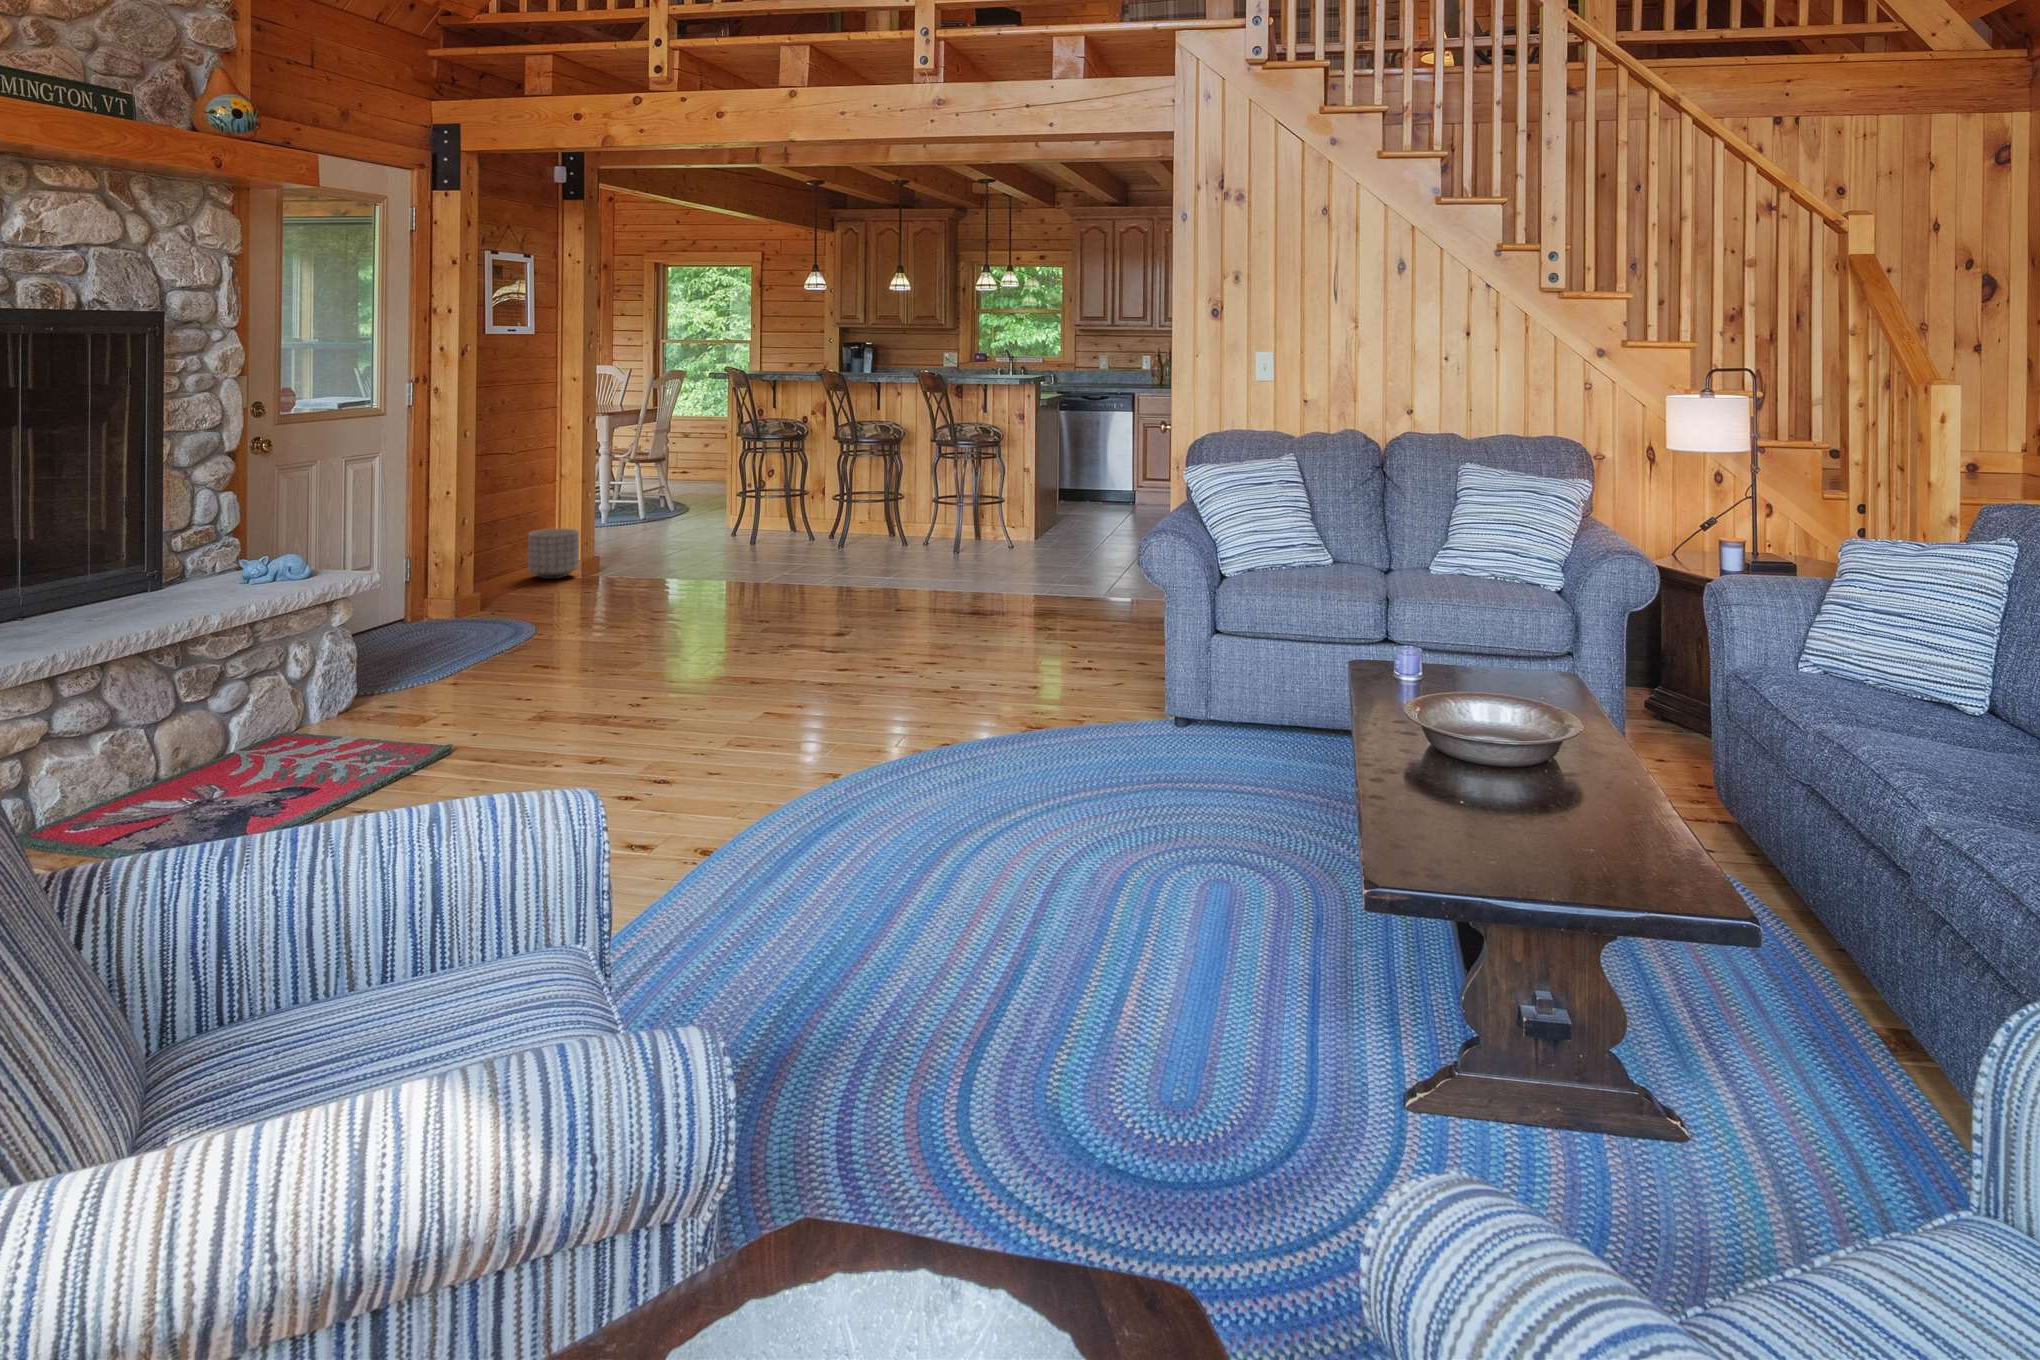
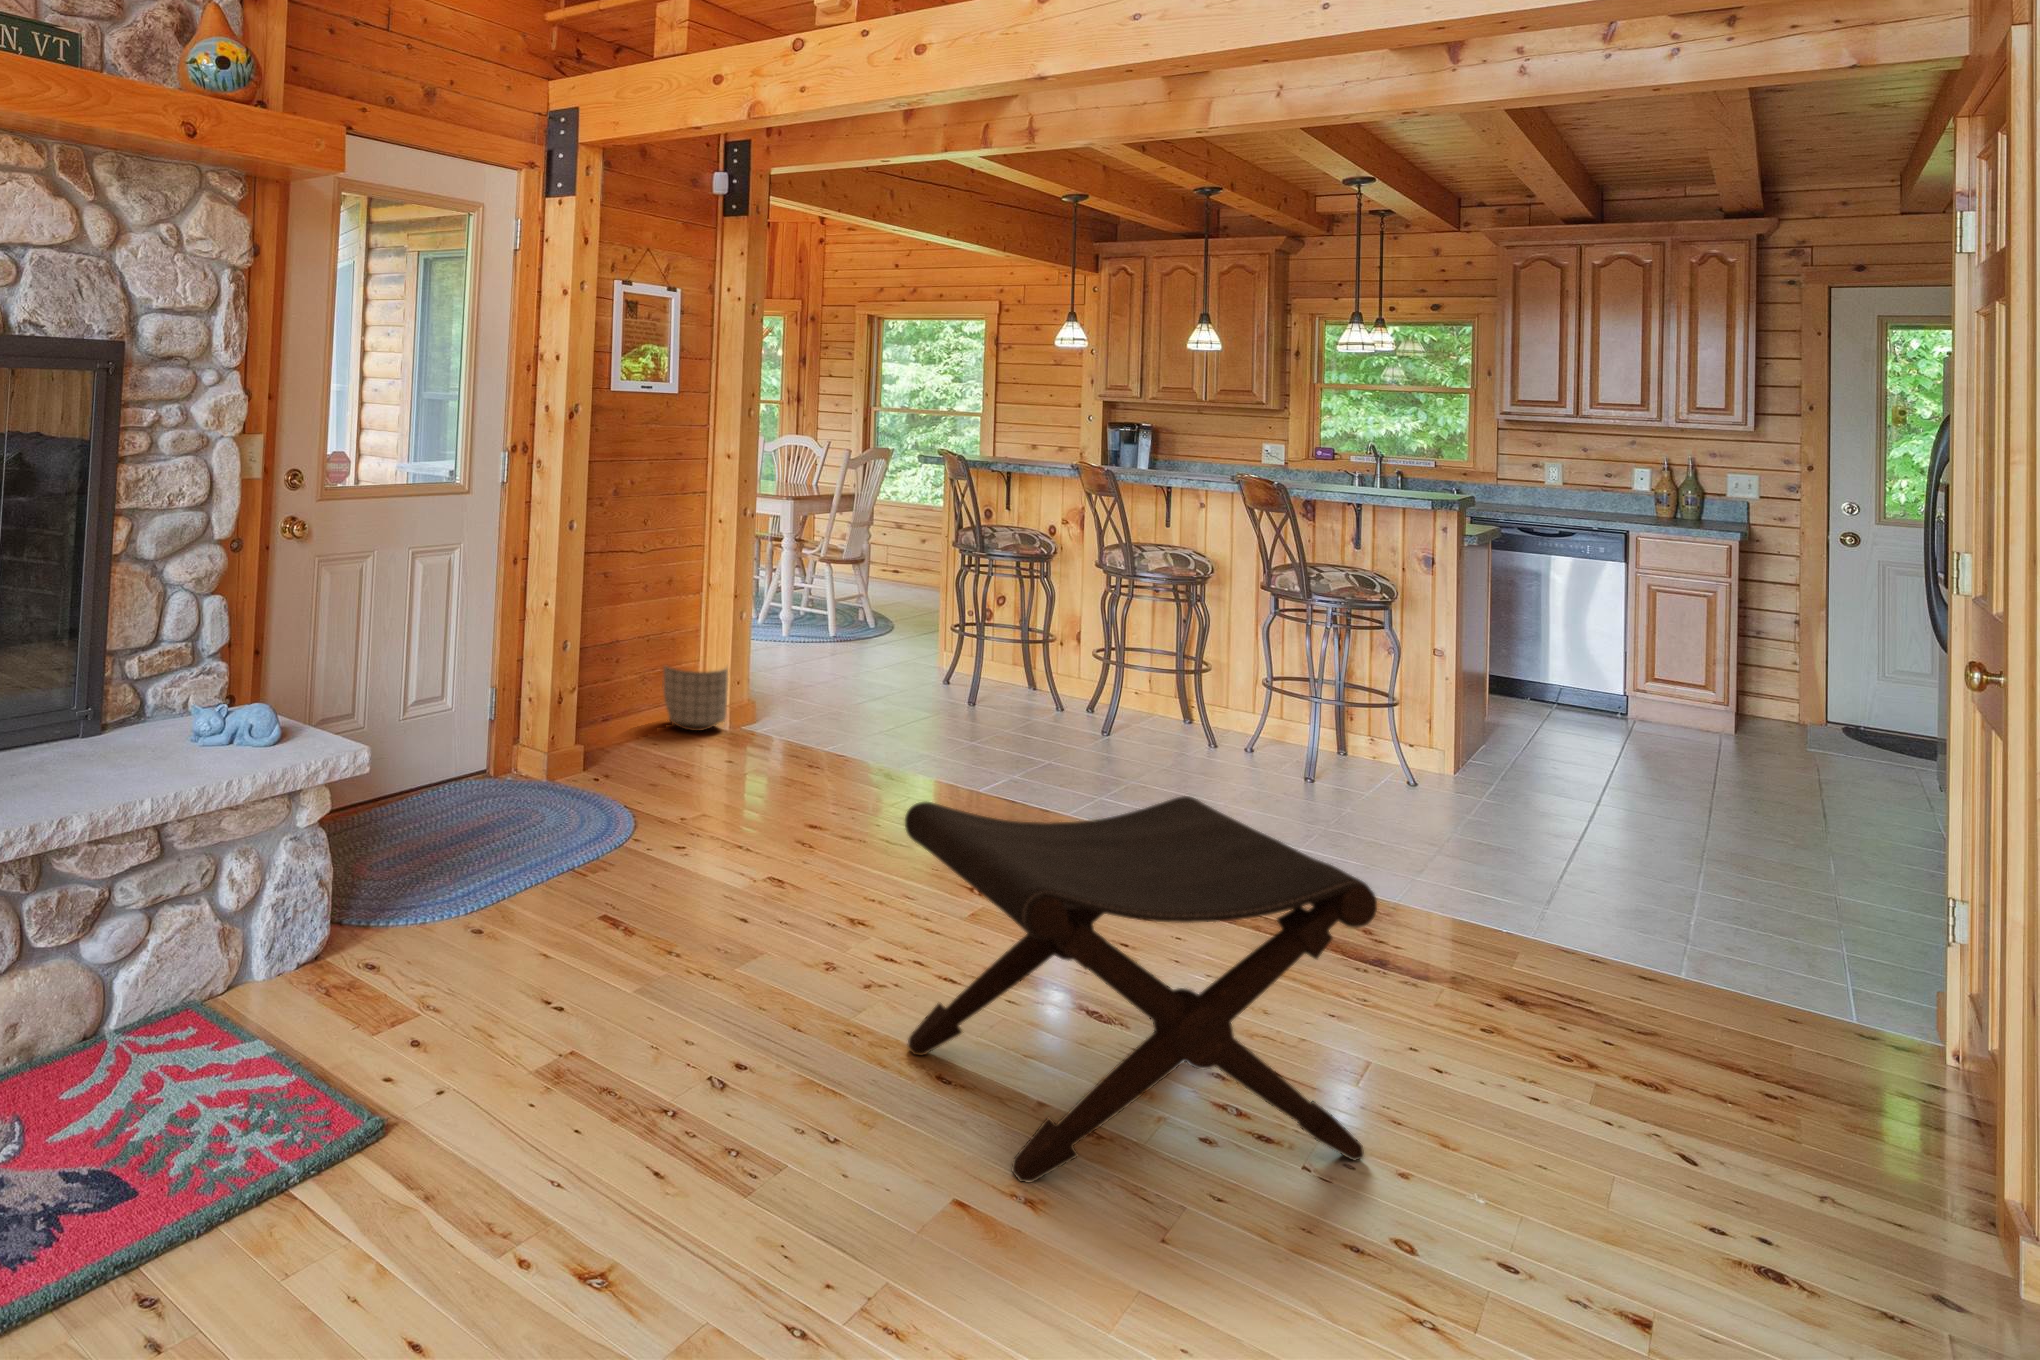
footstool: none [726,535,944,707] -> present [905,796,1377,1182]

